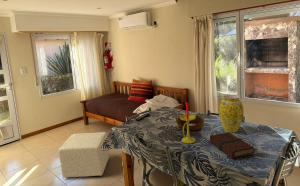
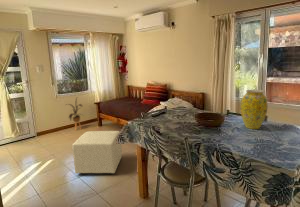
house plant: none [50,97,70,130] -> present [69,104,82,129]
candle: present [180,102,196,143] -> none [199,93,217,137]
book: present [210,132,254,159] -> none [231,127,280,151]

